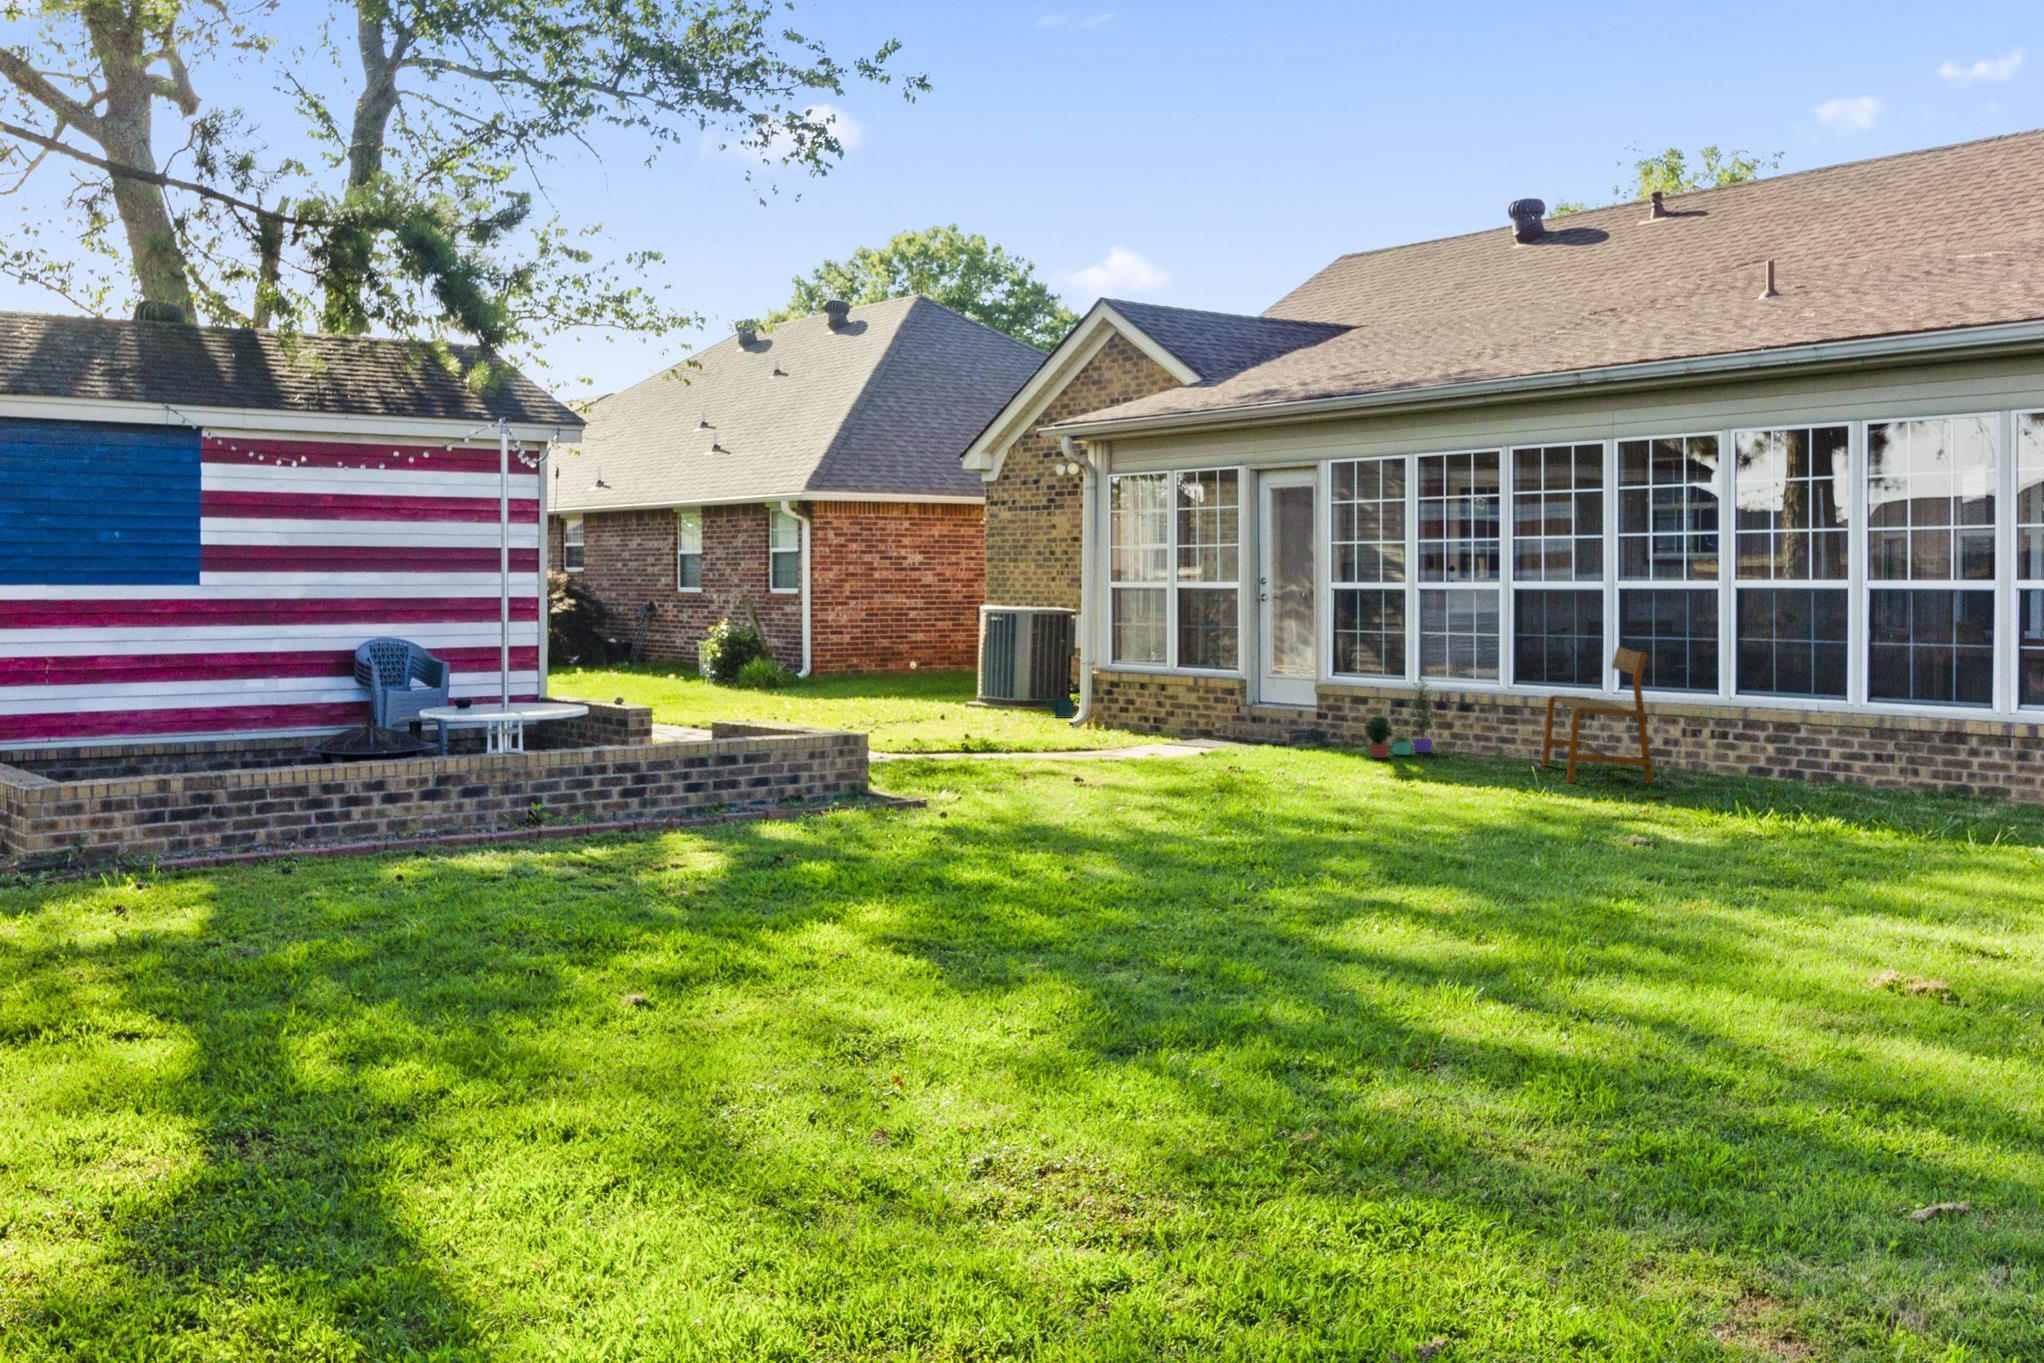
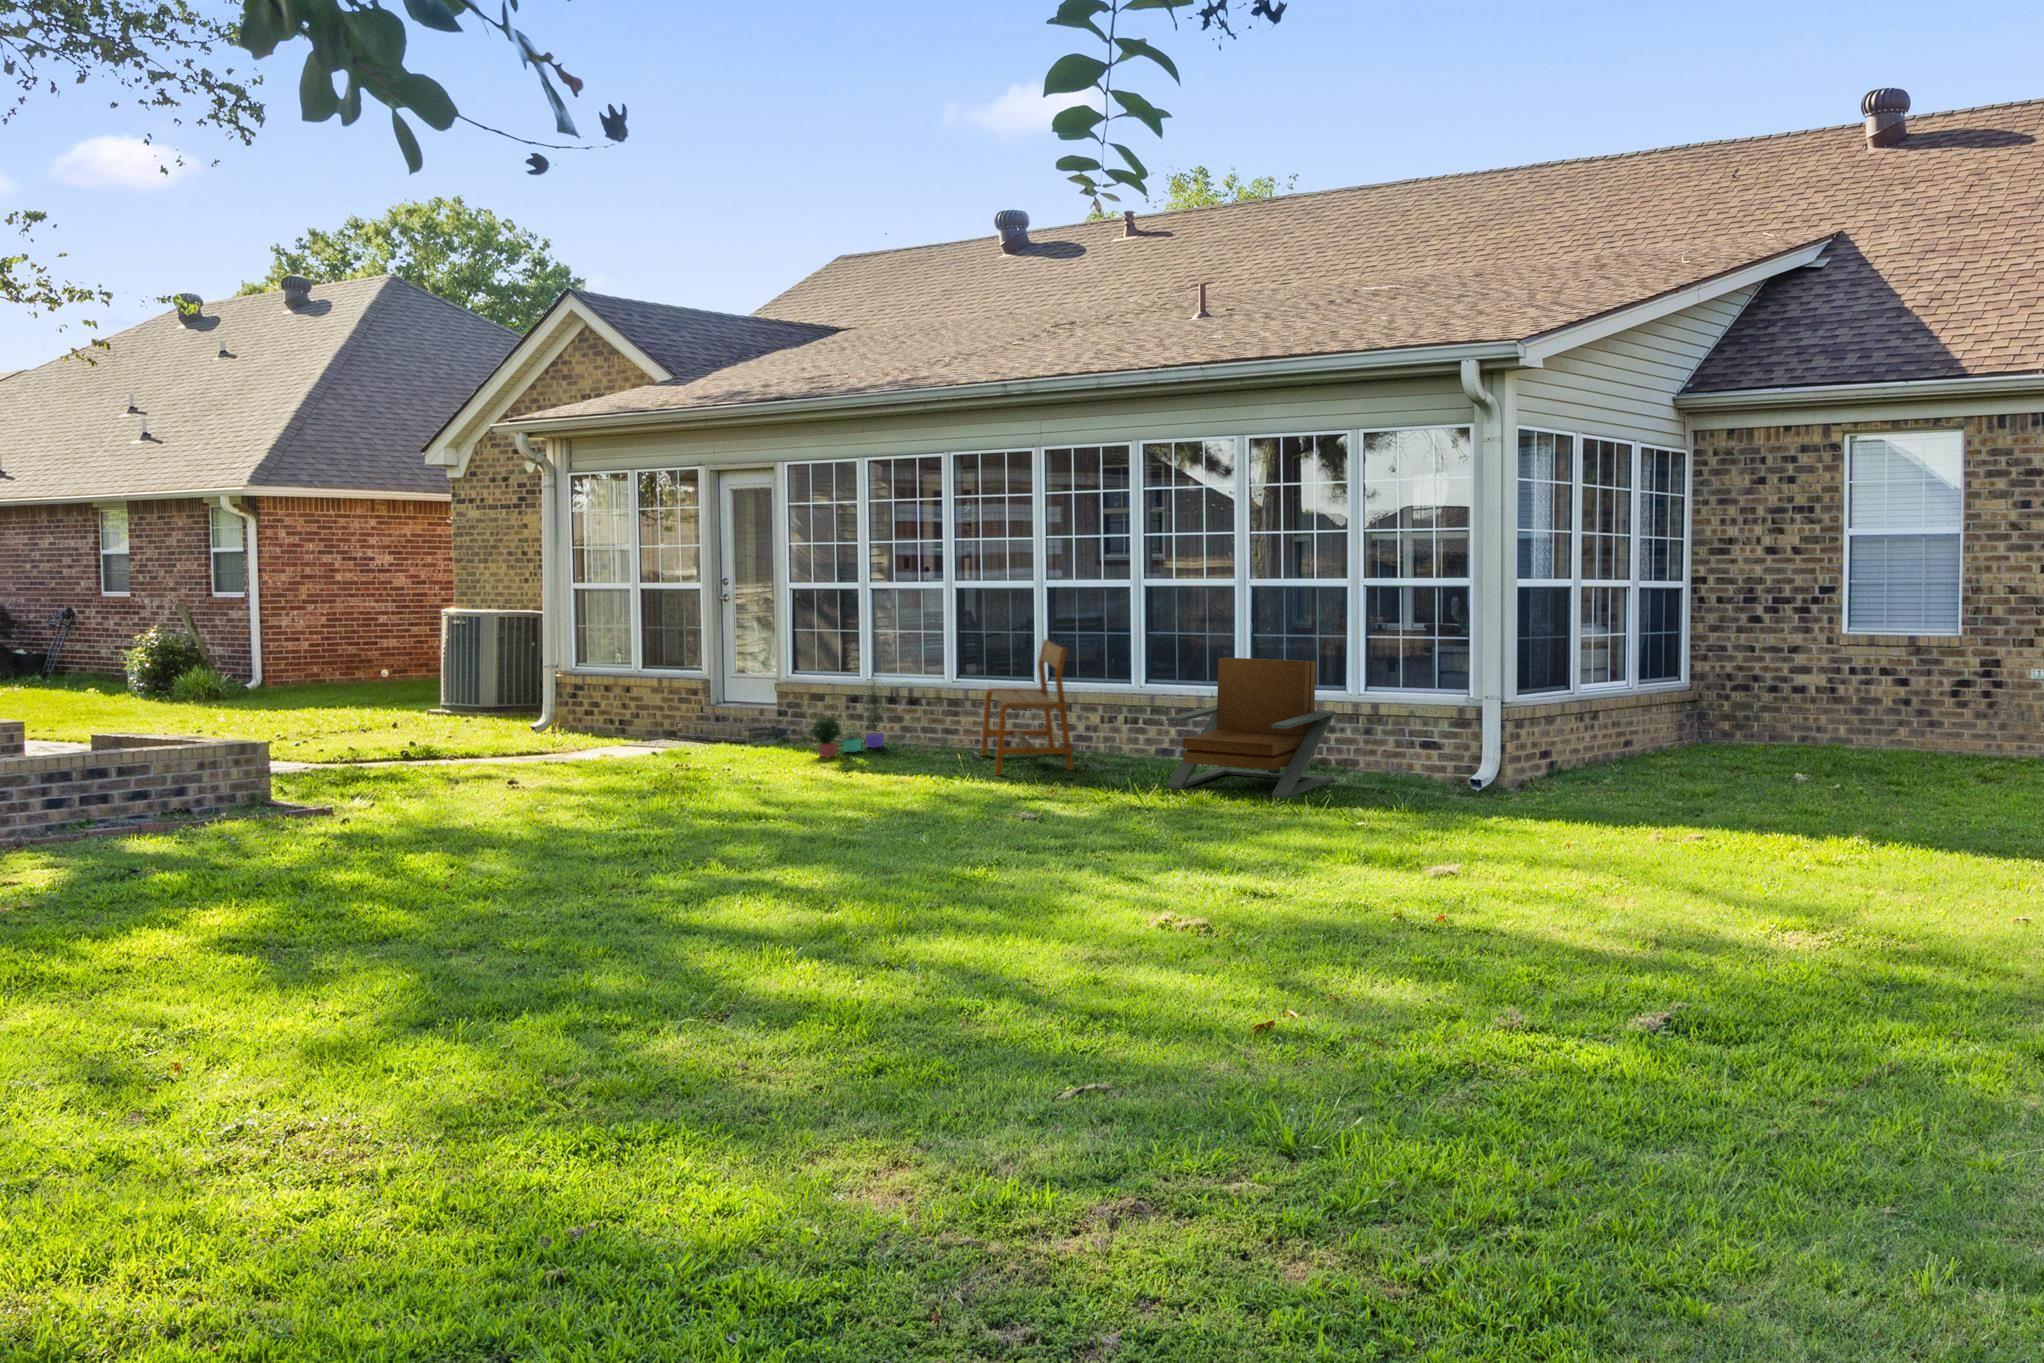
lounge chair: none [1770,668,1981,823] -> present [1166,658,1335,798]
watering can: present [1039,694,1073,718] -> none [488,700,535,728]

